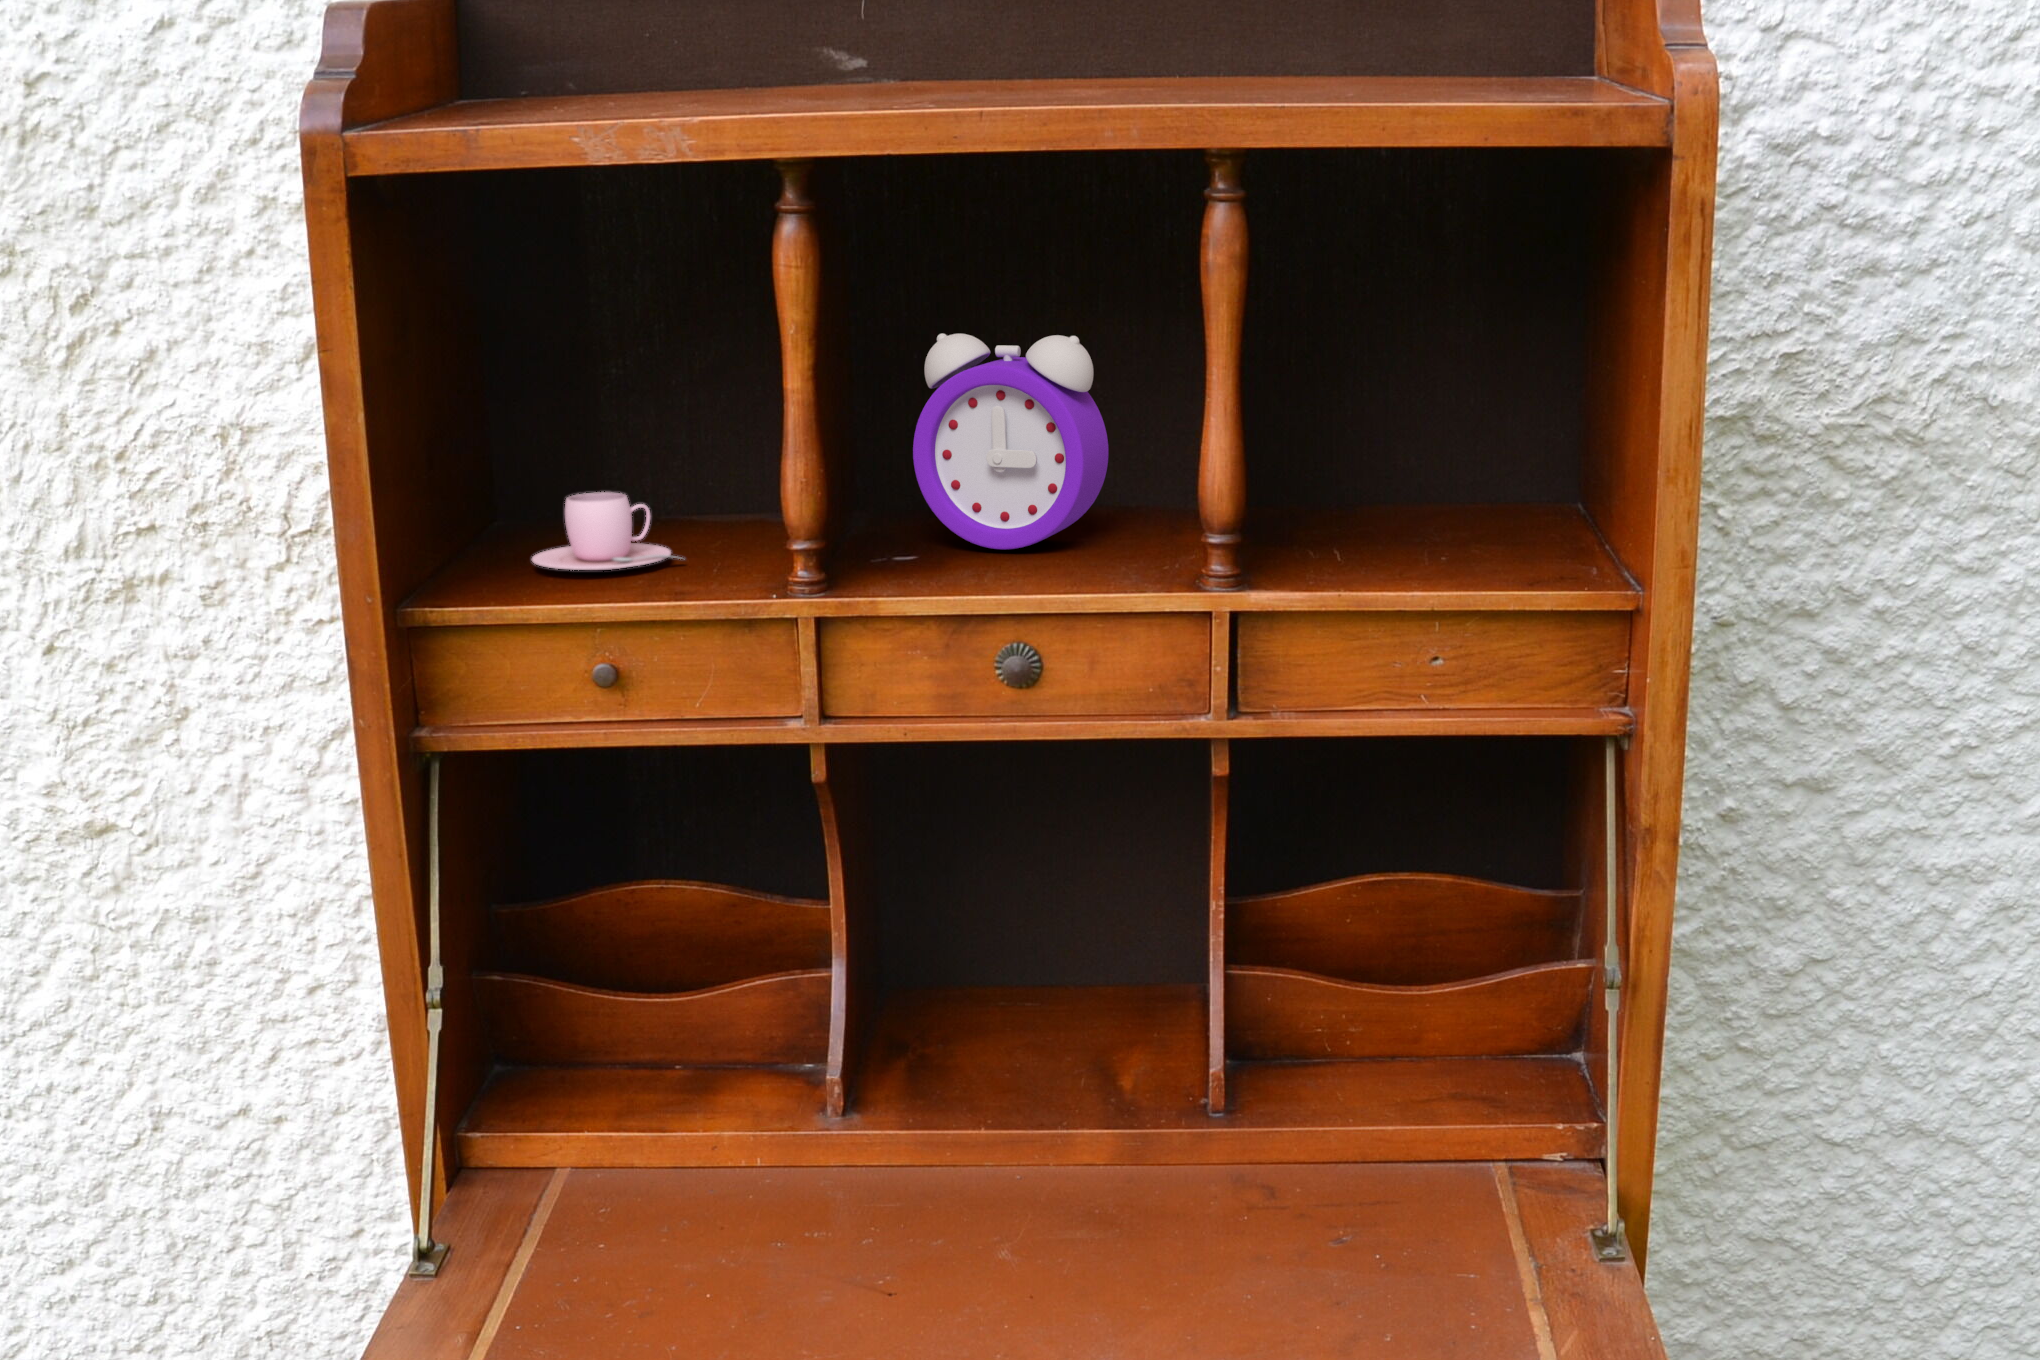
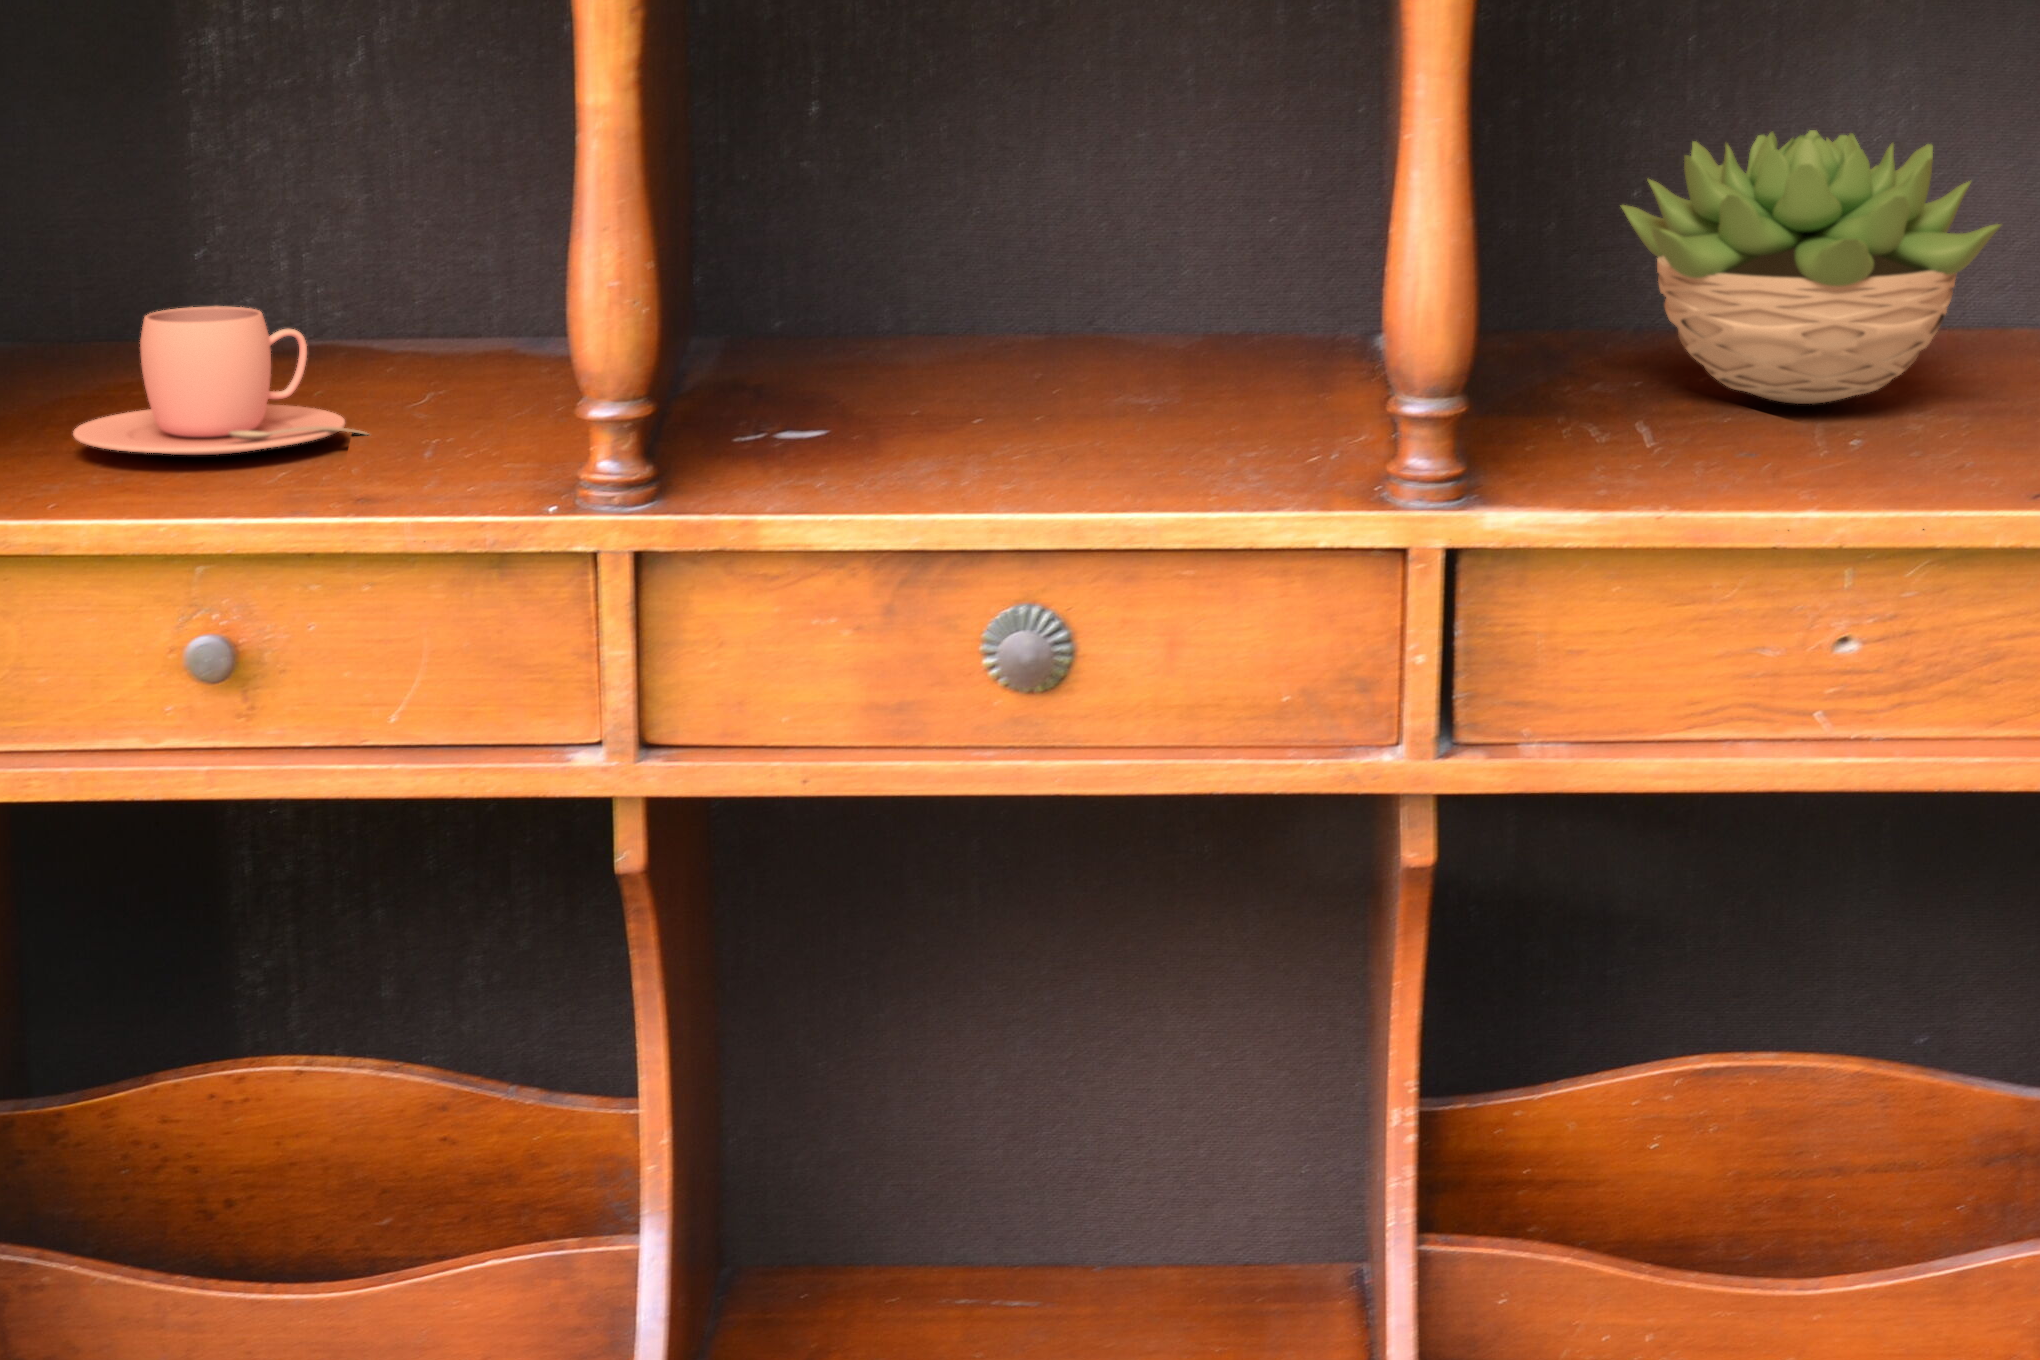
alarm clock: present [913,334,1108,549] -> none [819,10,1196,421]
succulent plant: none [1330,394,1523,537] -> present [1620,130,2001,404]

